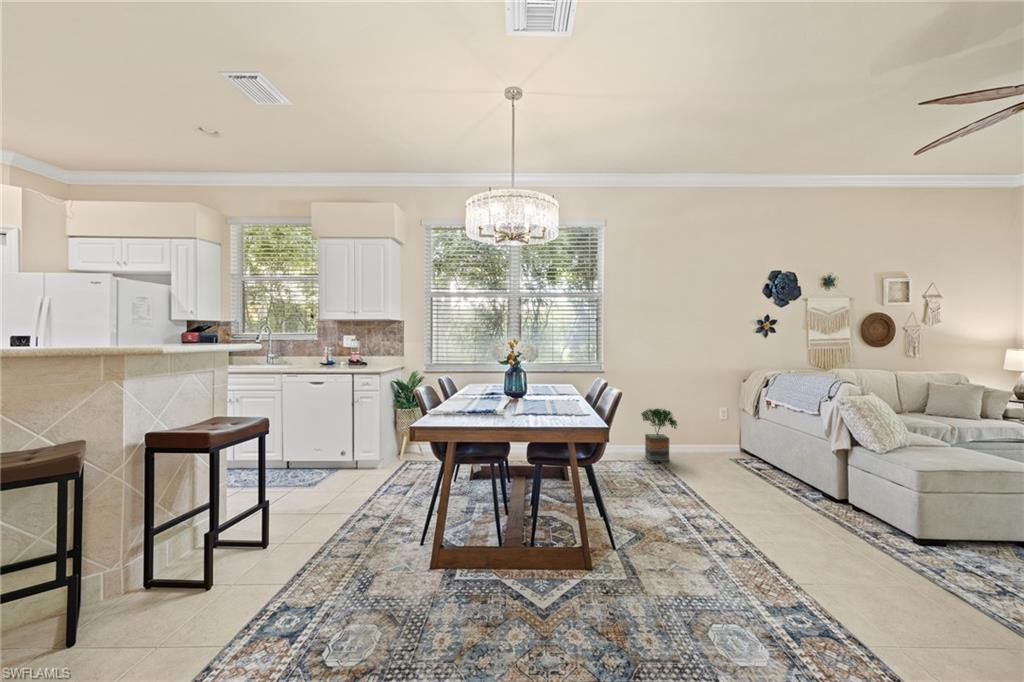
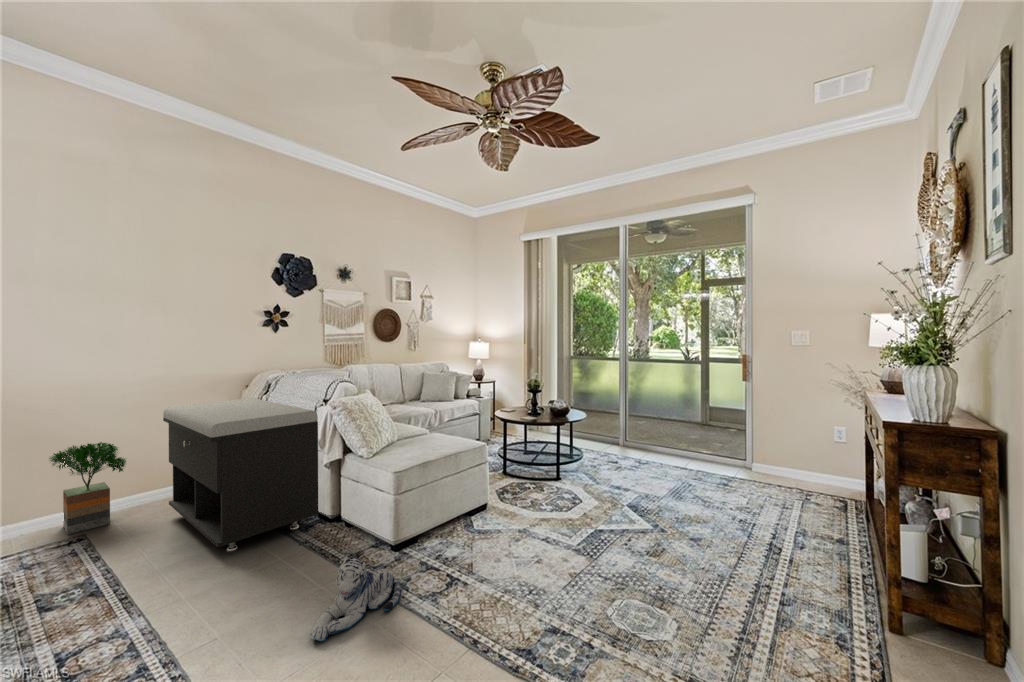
storage bench: none [700,390,825,498] -> present [163,398,318,552]
plush toy: none [849,519,930,573] -> present [311,559,401,641]

